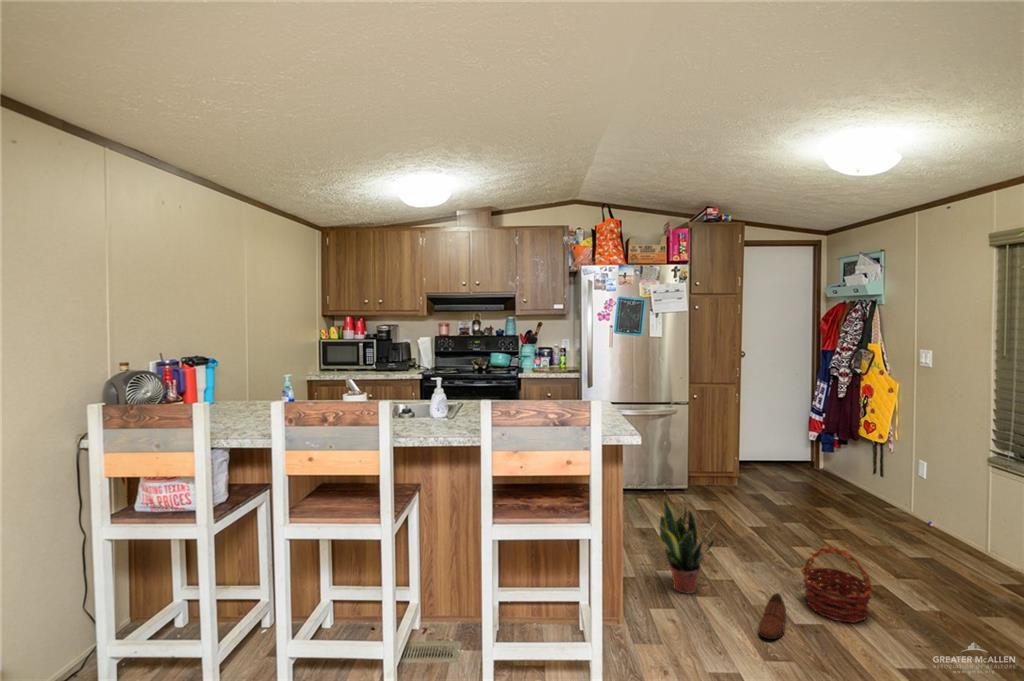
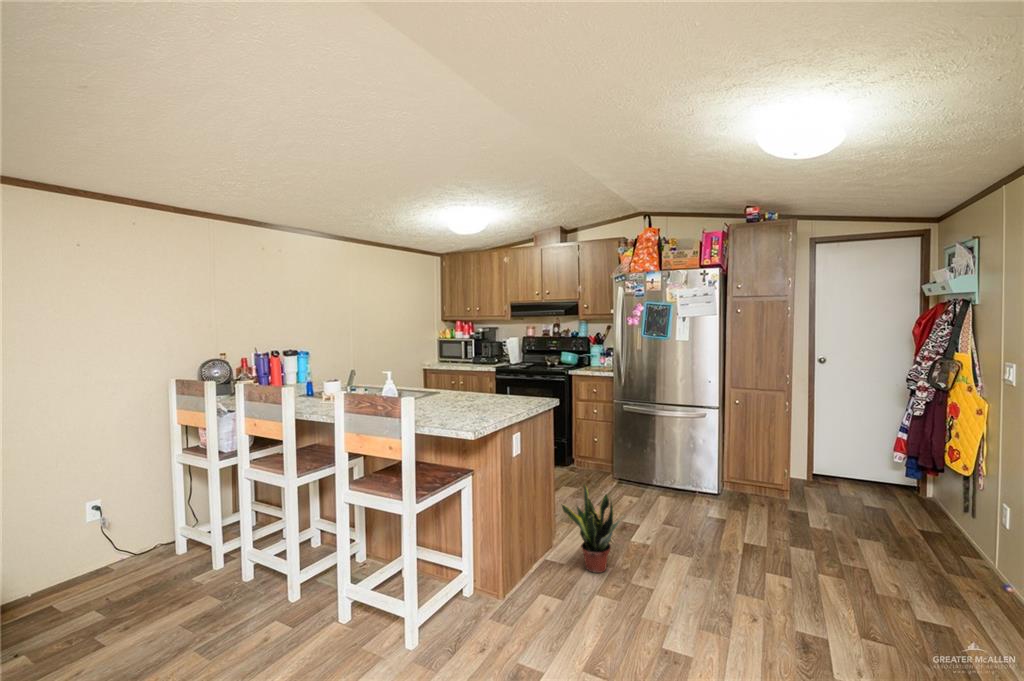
basket: present [801,547,873,622] -> none [690,559,761,647]
shoe: present [759,593,786,639] -> none [606,591,658,628]

